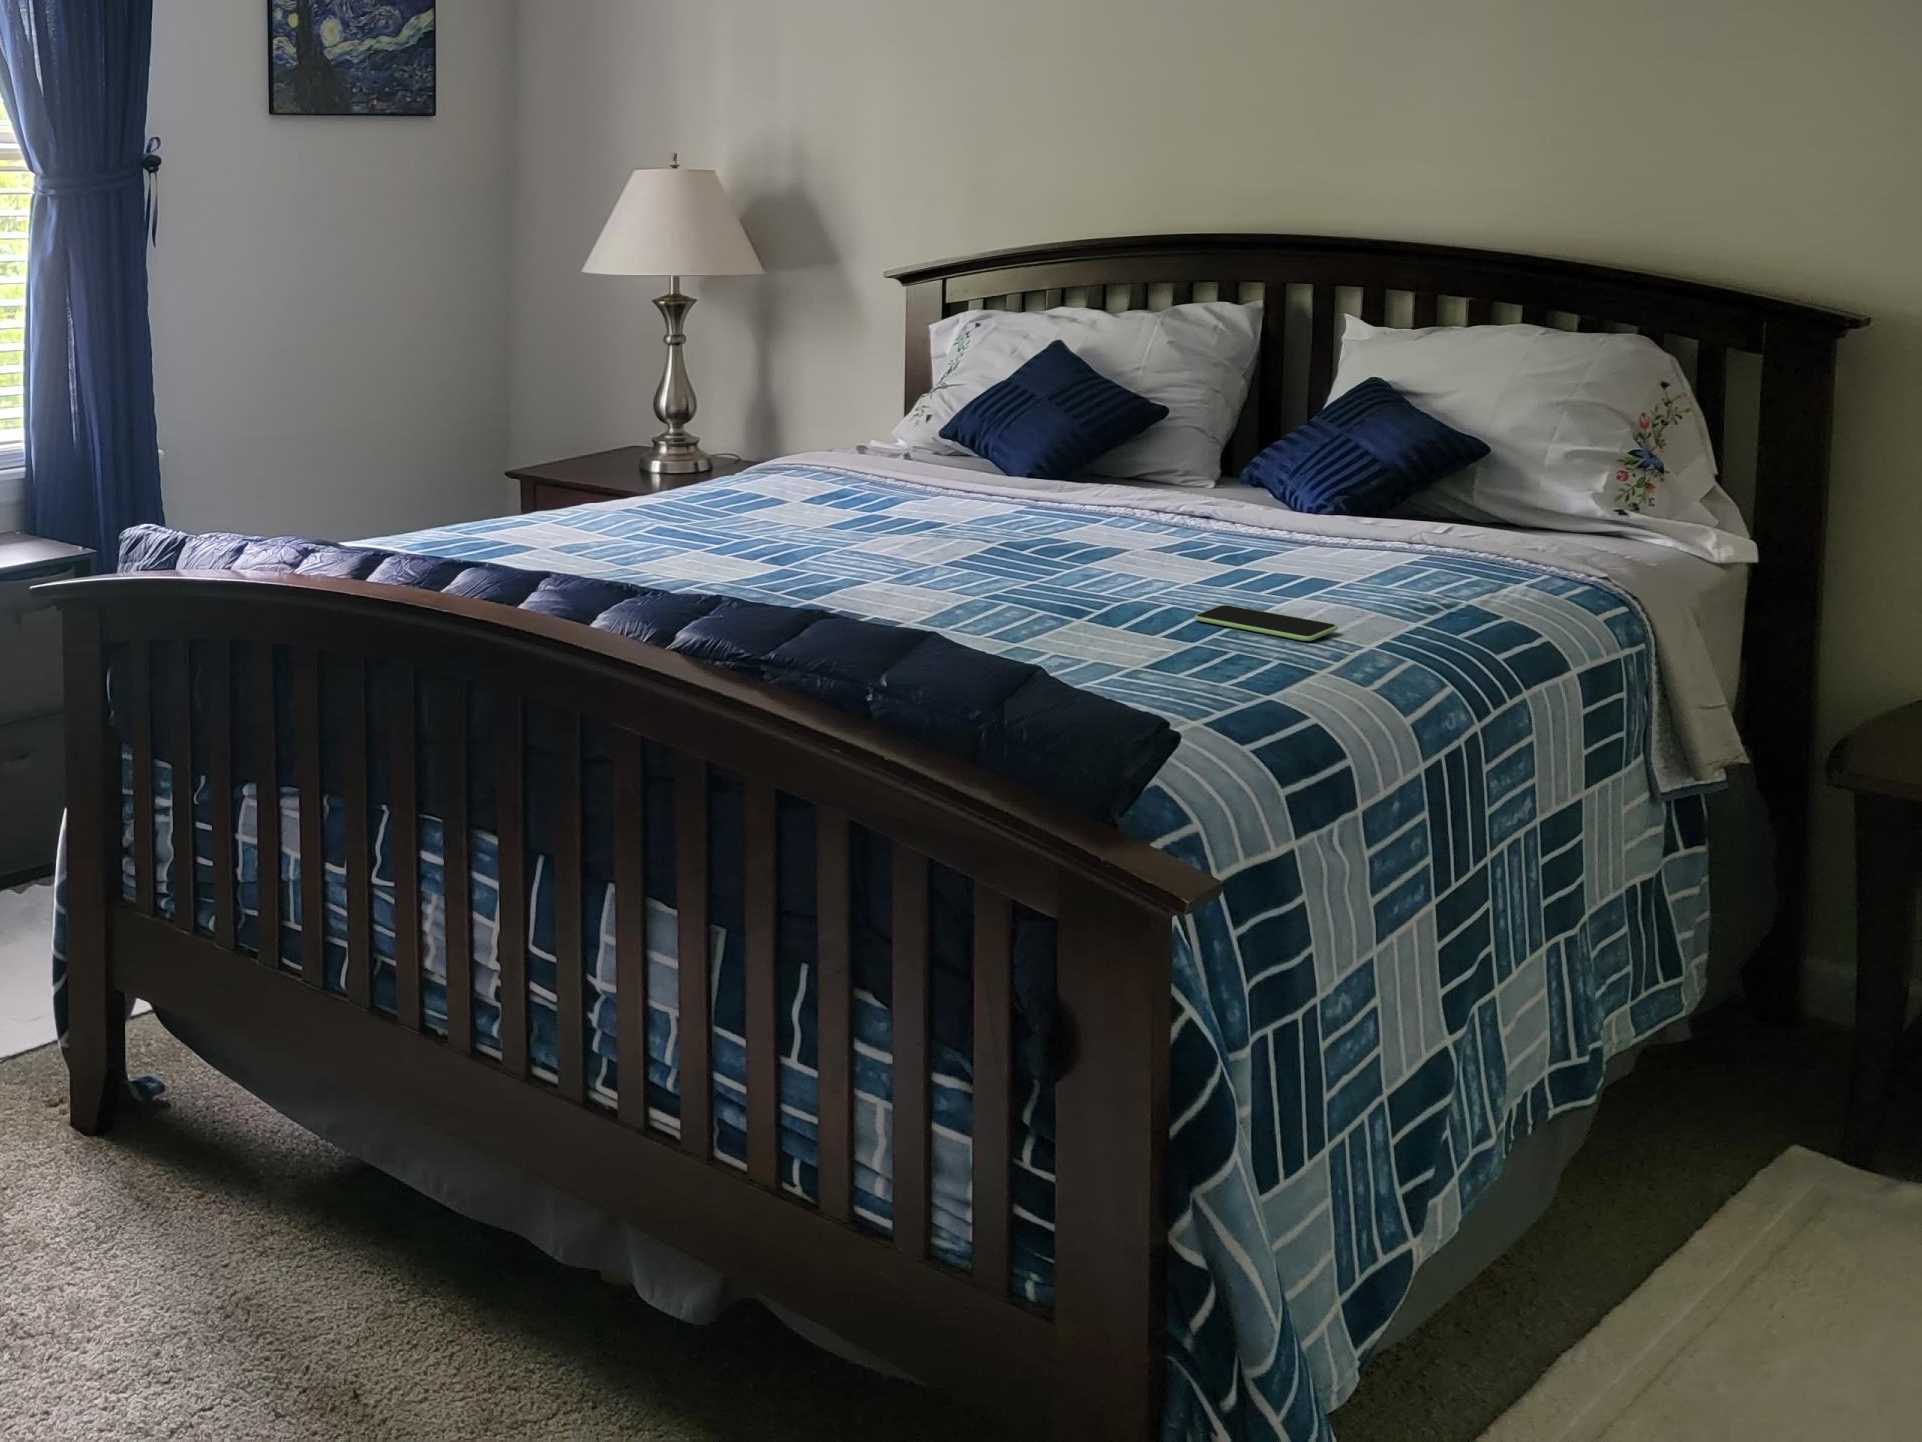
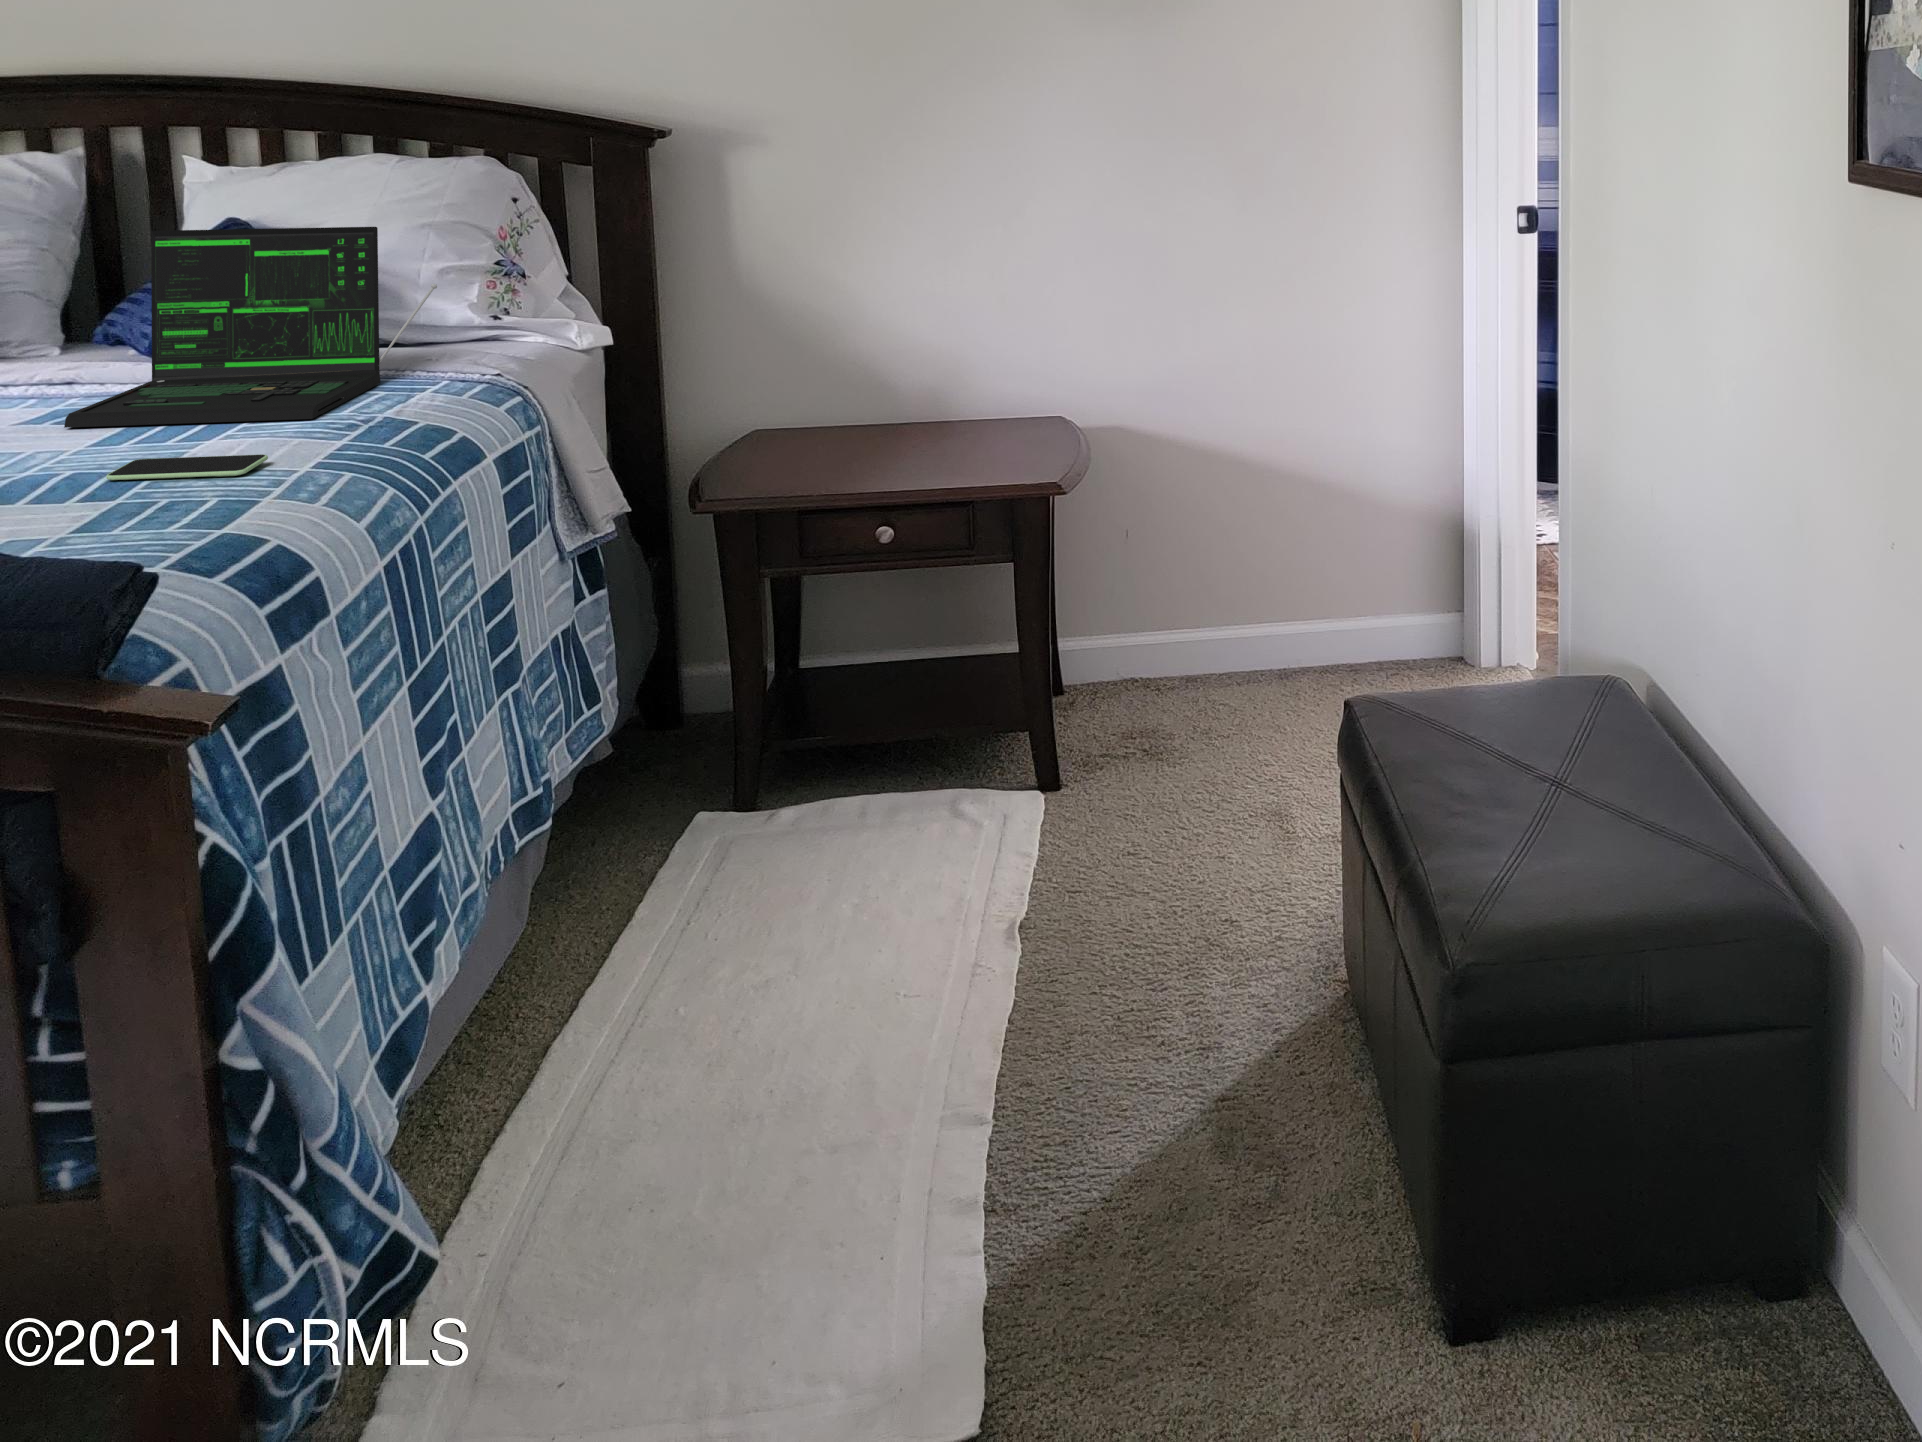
laptop: none [1182,387,1549,594] -> present [64,227,437,428]

